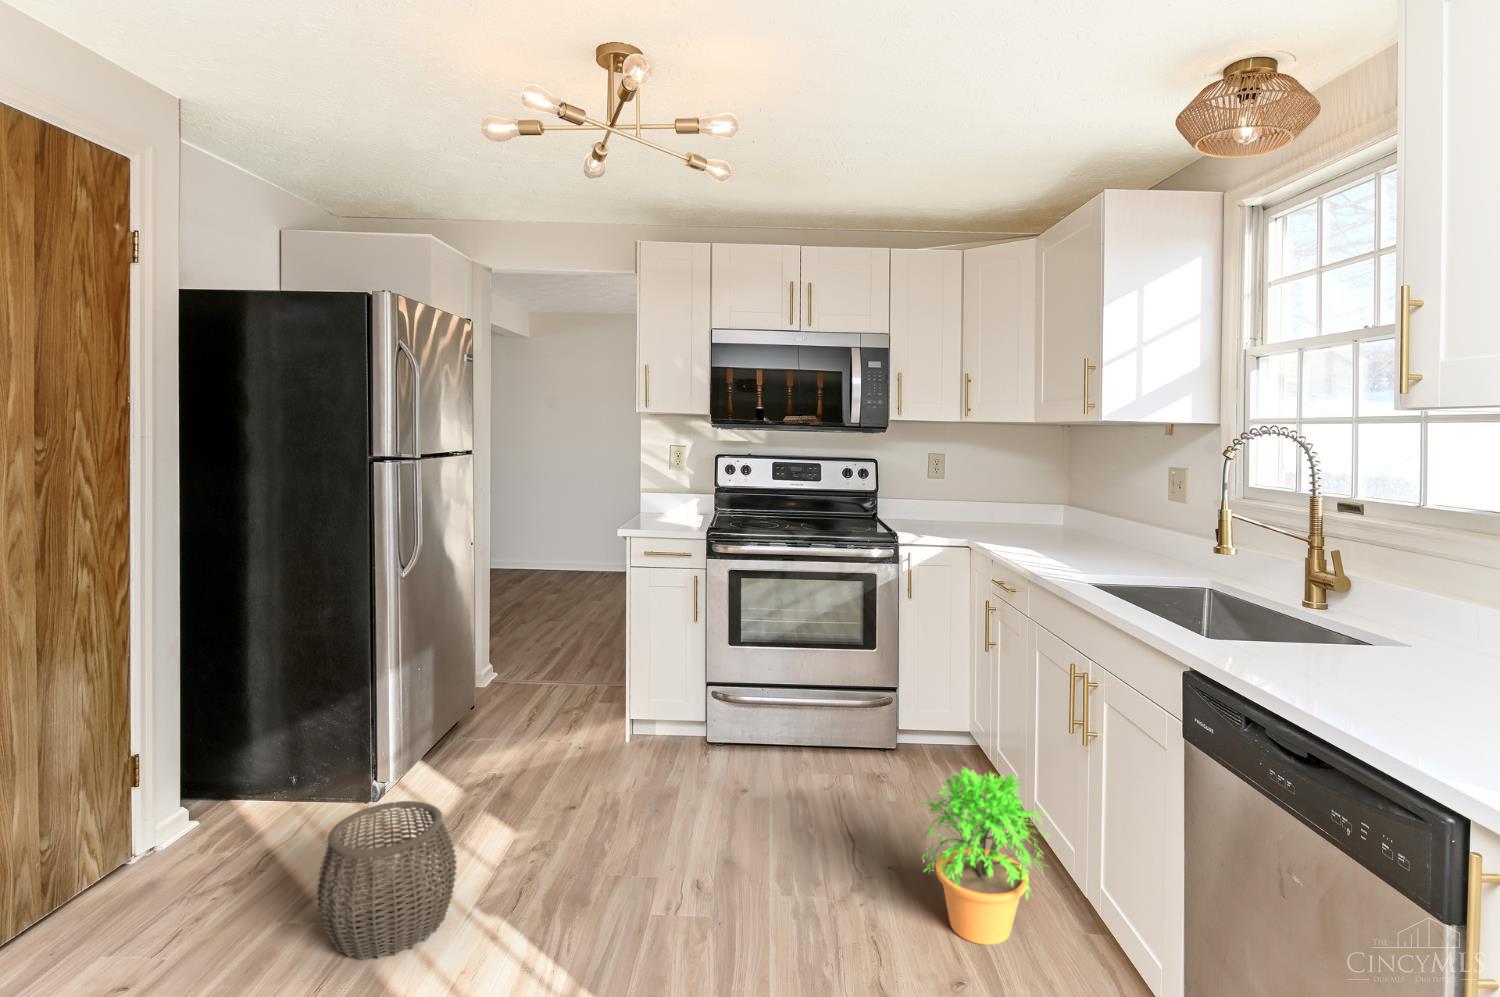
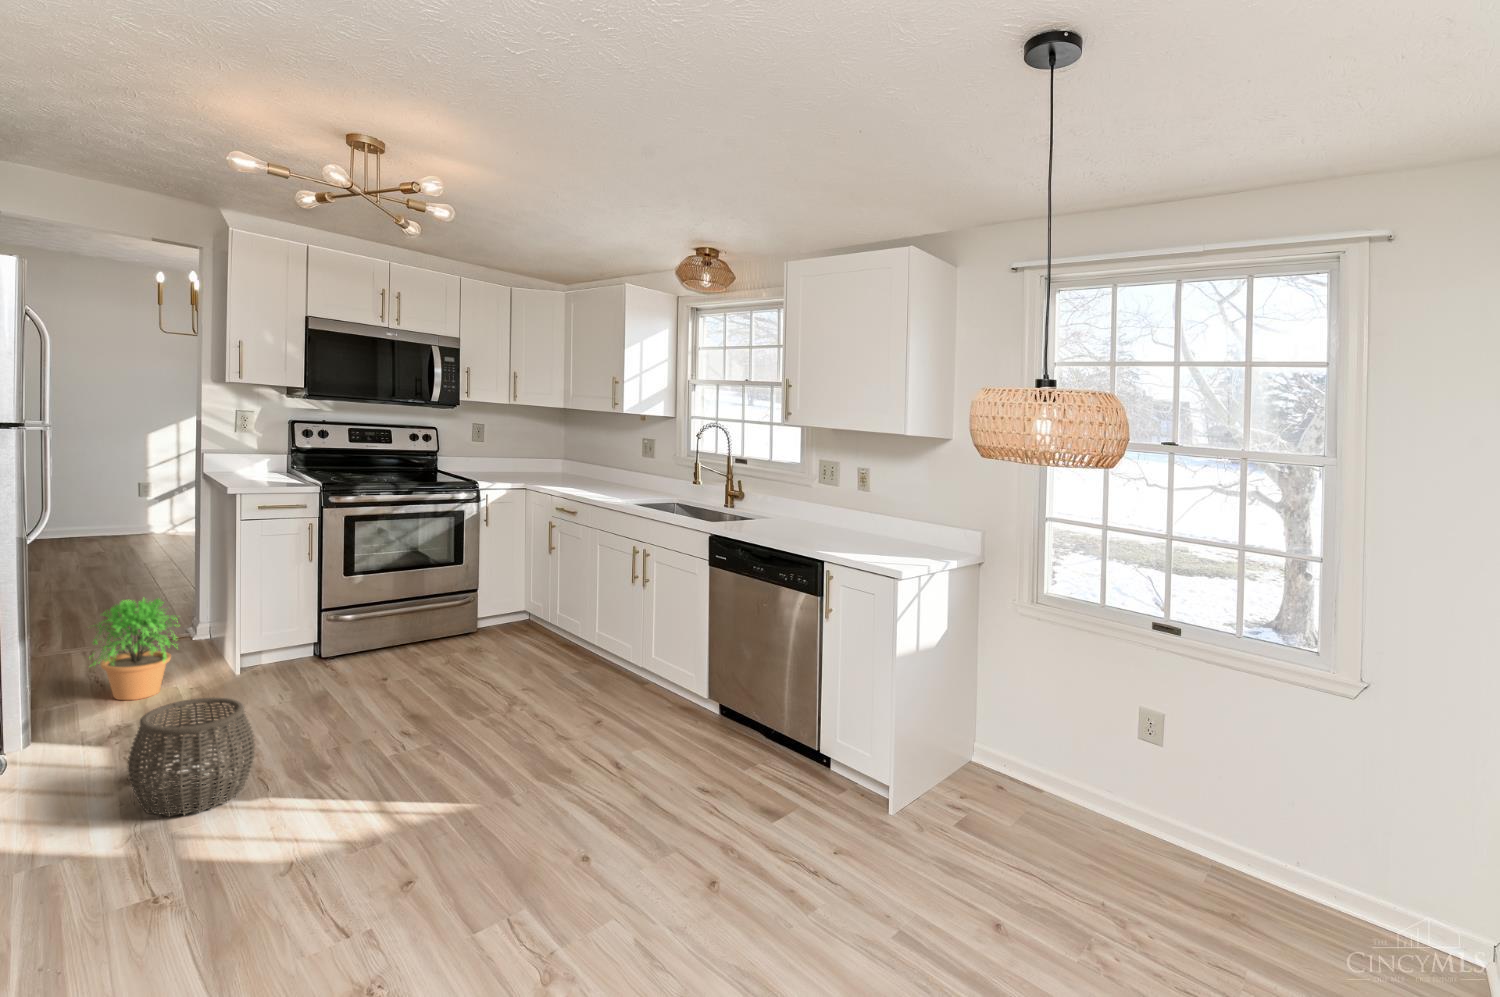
potted plant: present [921,768,1050,945] -> present [89,599,180,700]

